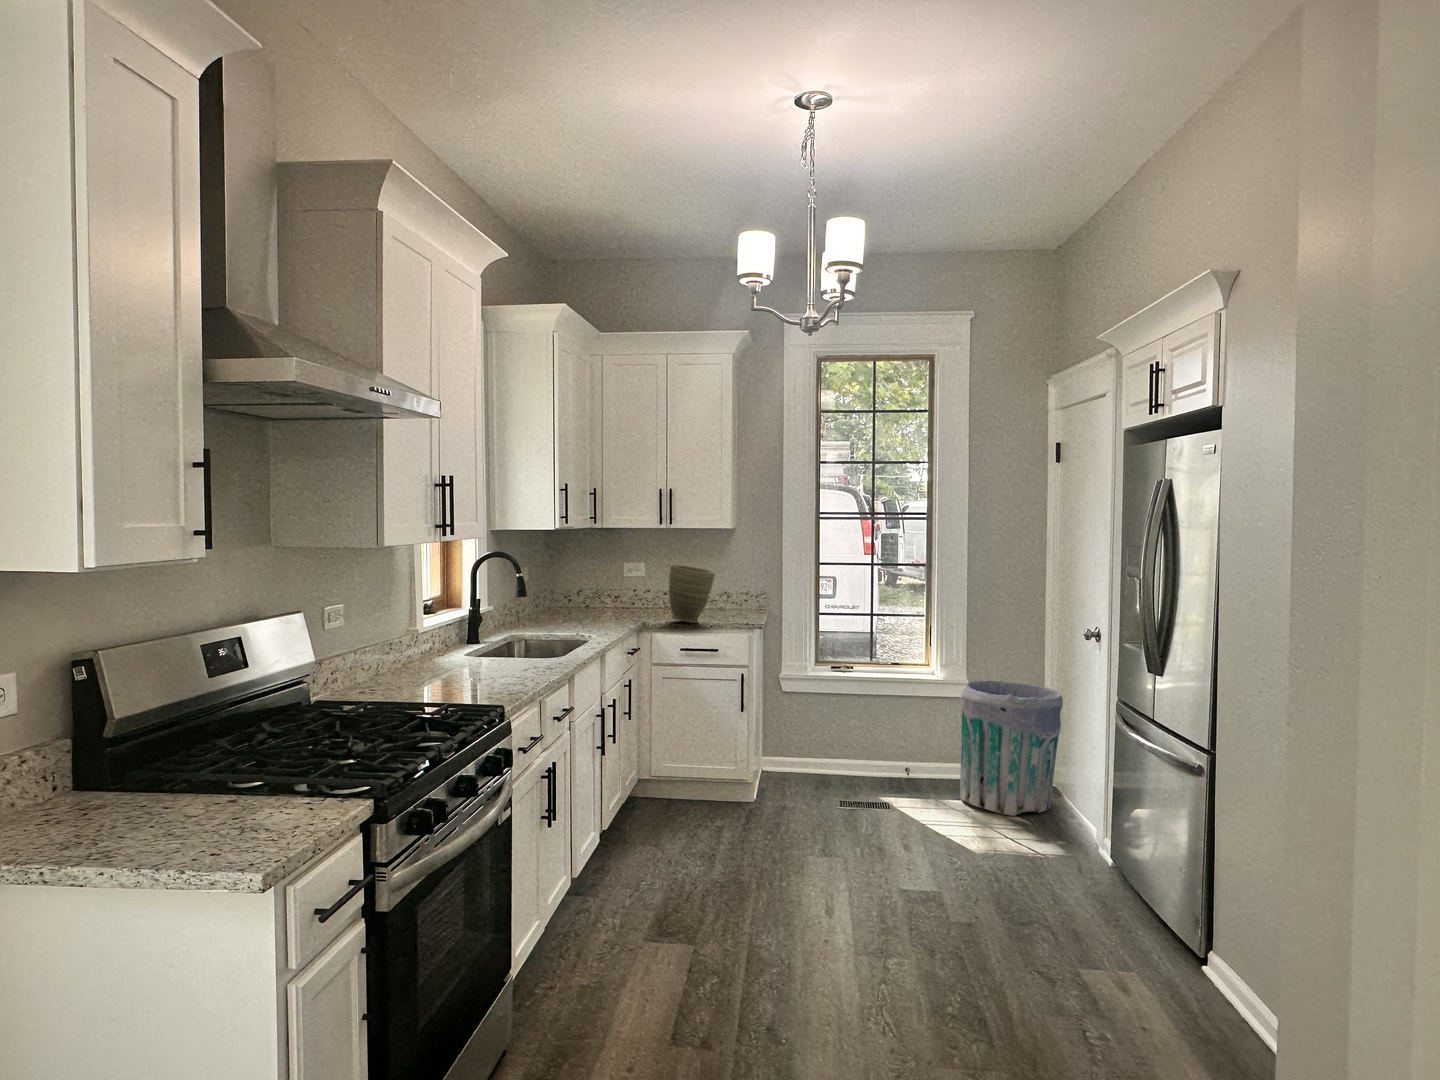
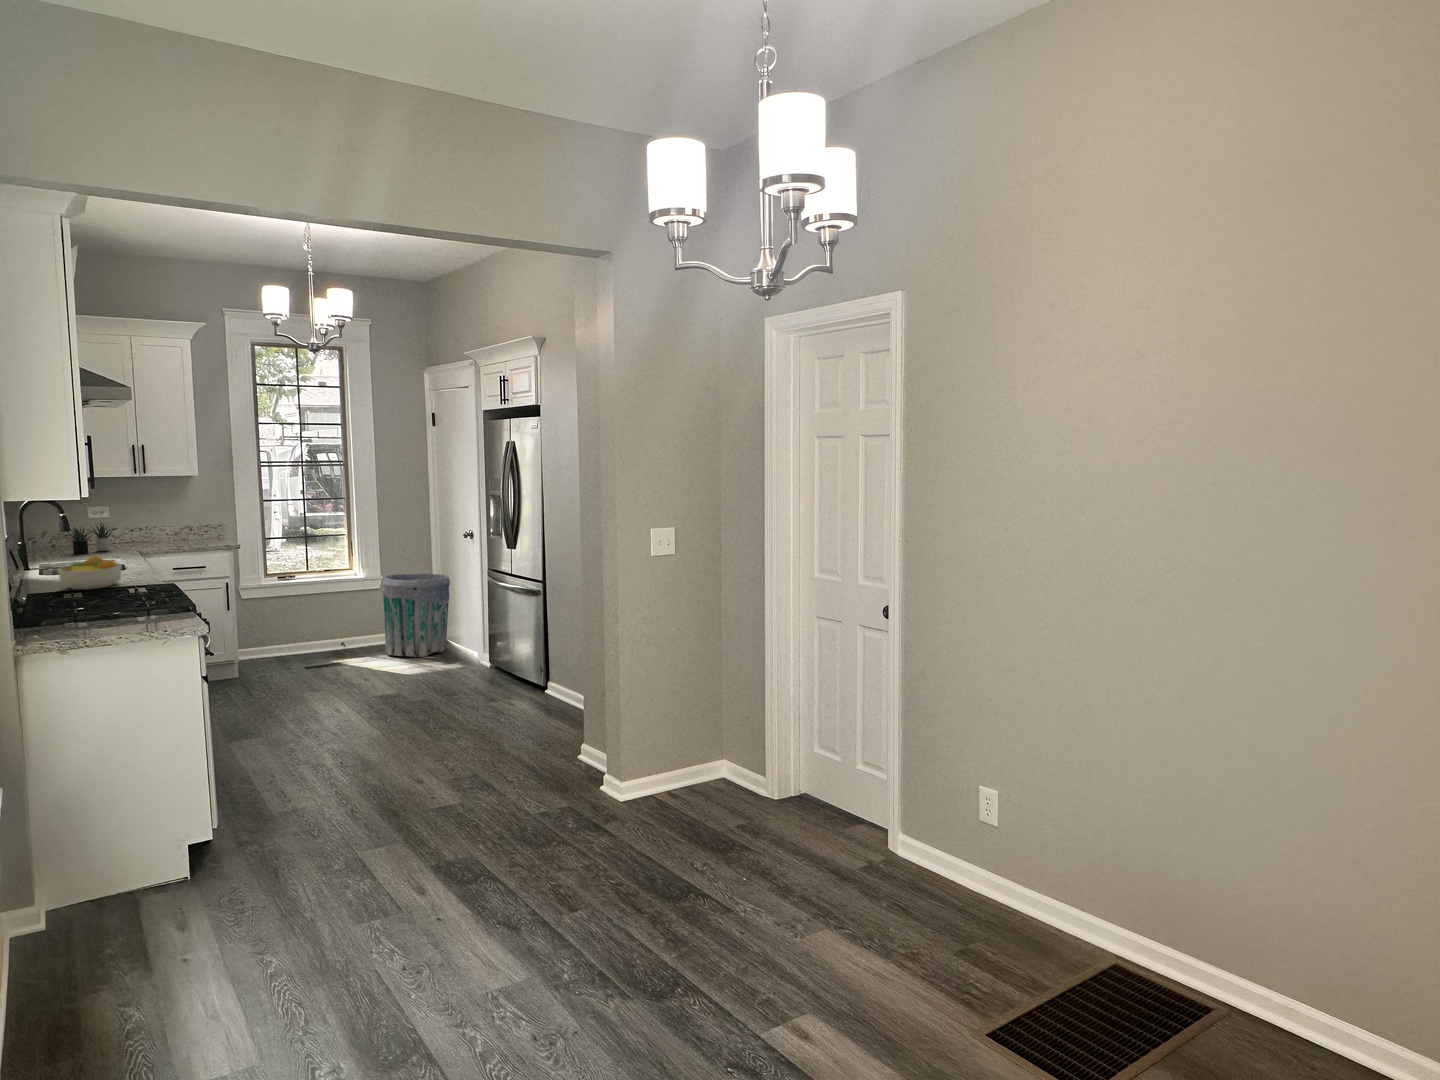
vase: present [669,565,715,623] -> none [146,507,188,551]
succulent plant: none [591,579,648,617] -> present [66,523,113,554]
fruit bowl: none [435,630,522,681] -> present [58,556,122,590]

